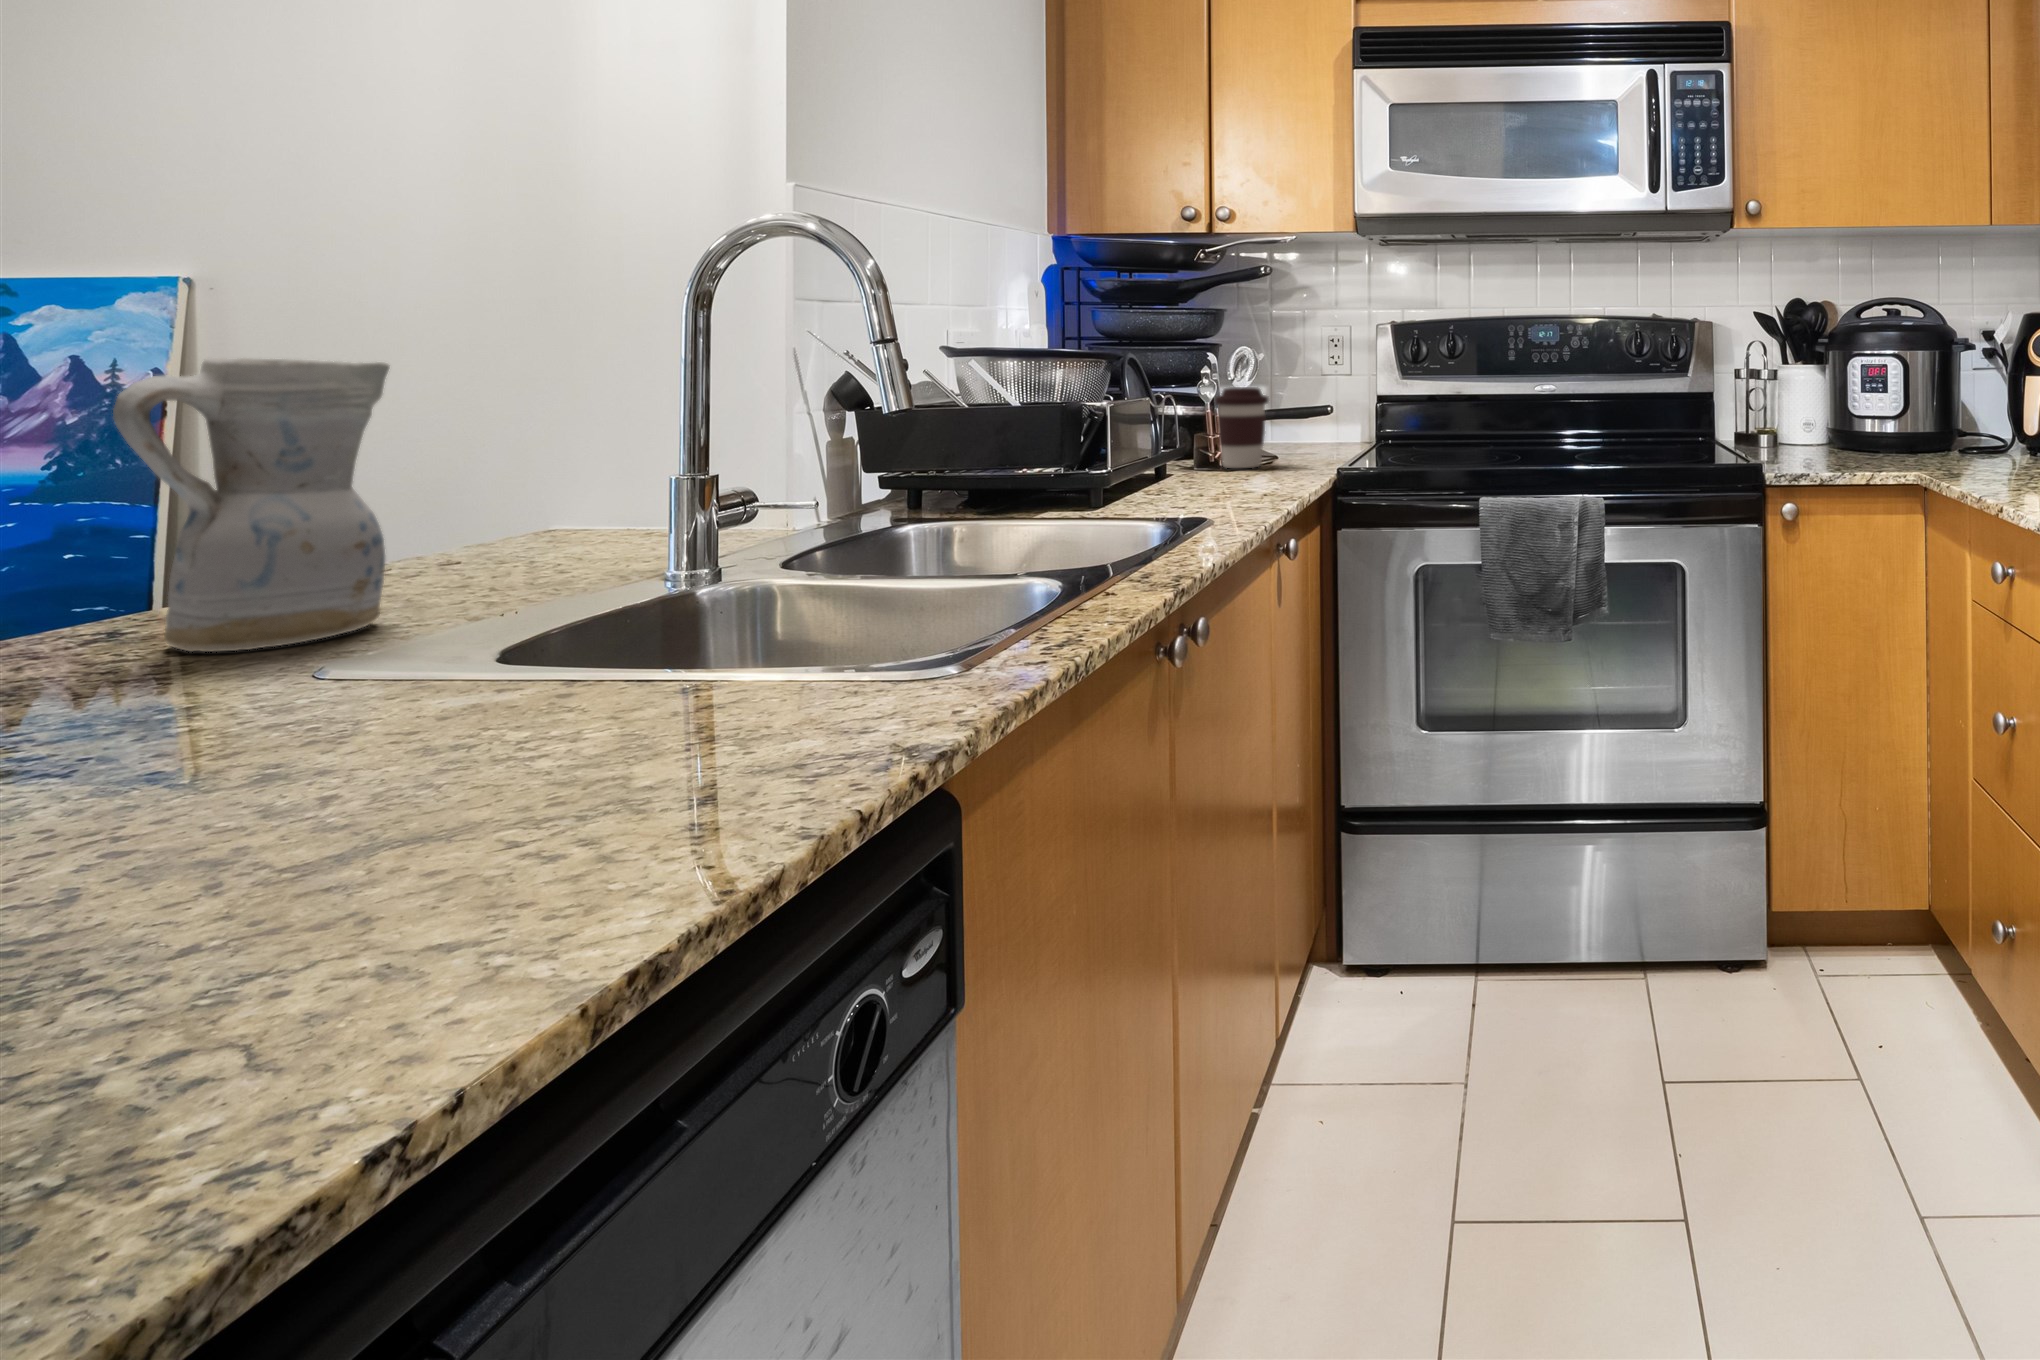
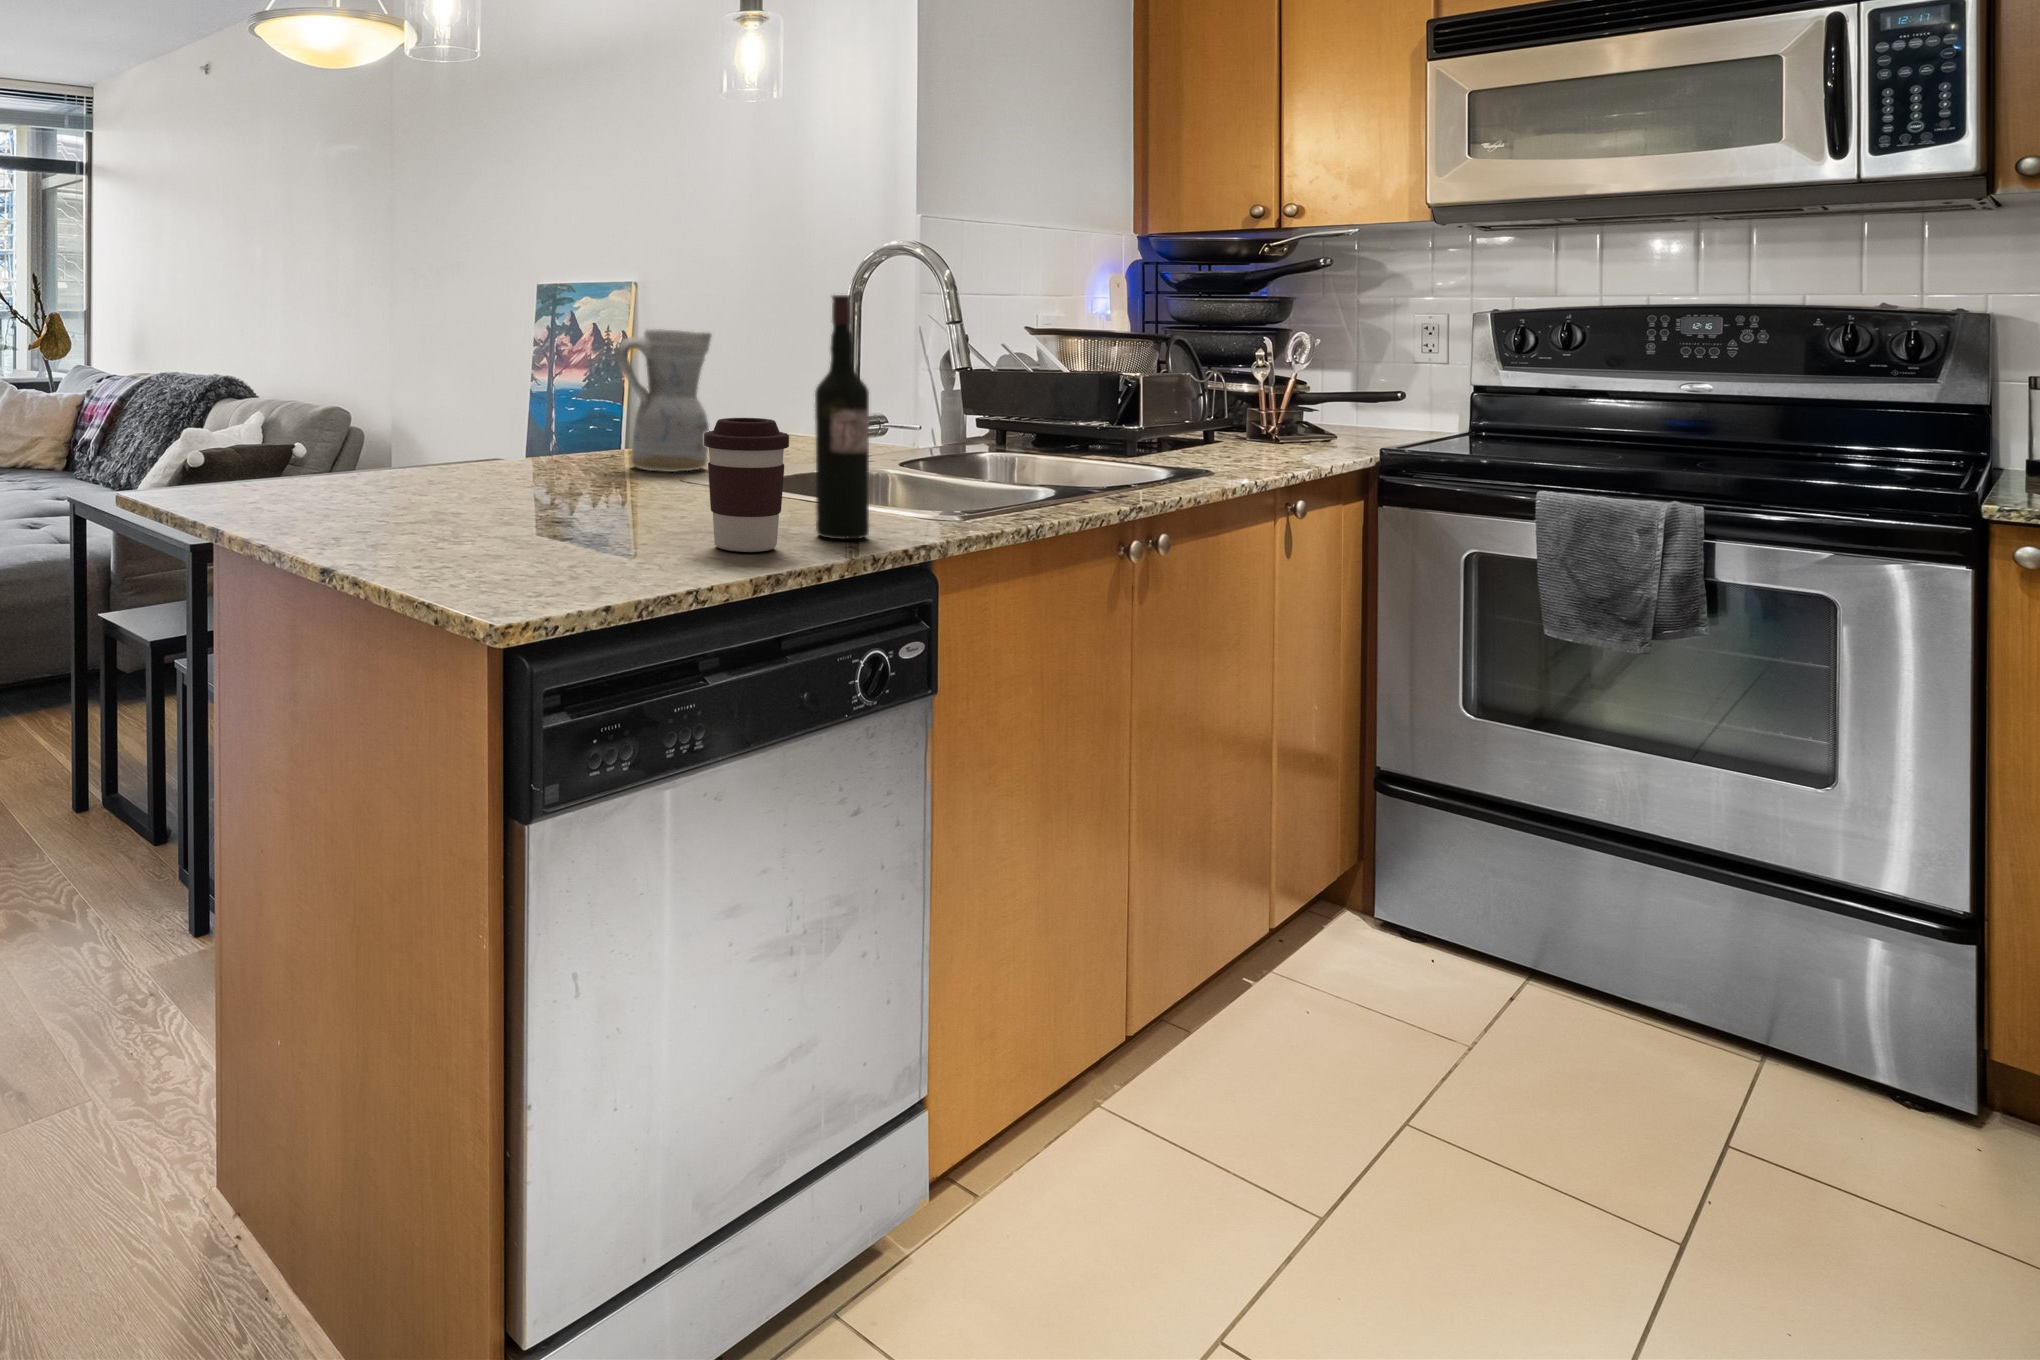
wine bottle: none [696,281,823,774] -> present [815,295,869,539]
coffee cup: present [1215,387,1269,468] -> present [704,418,789,552]

